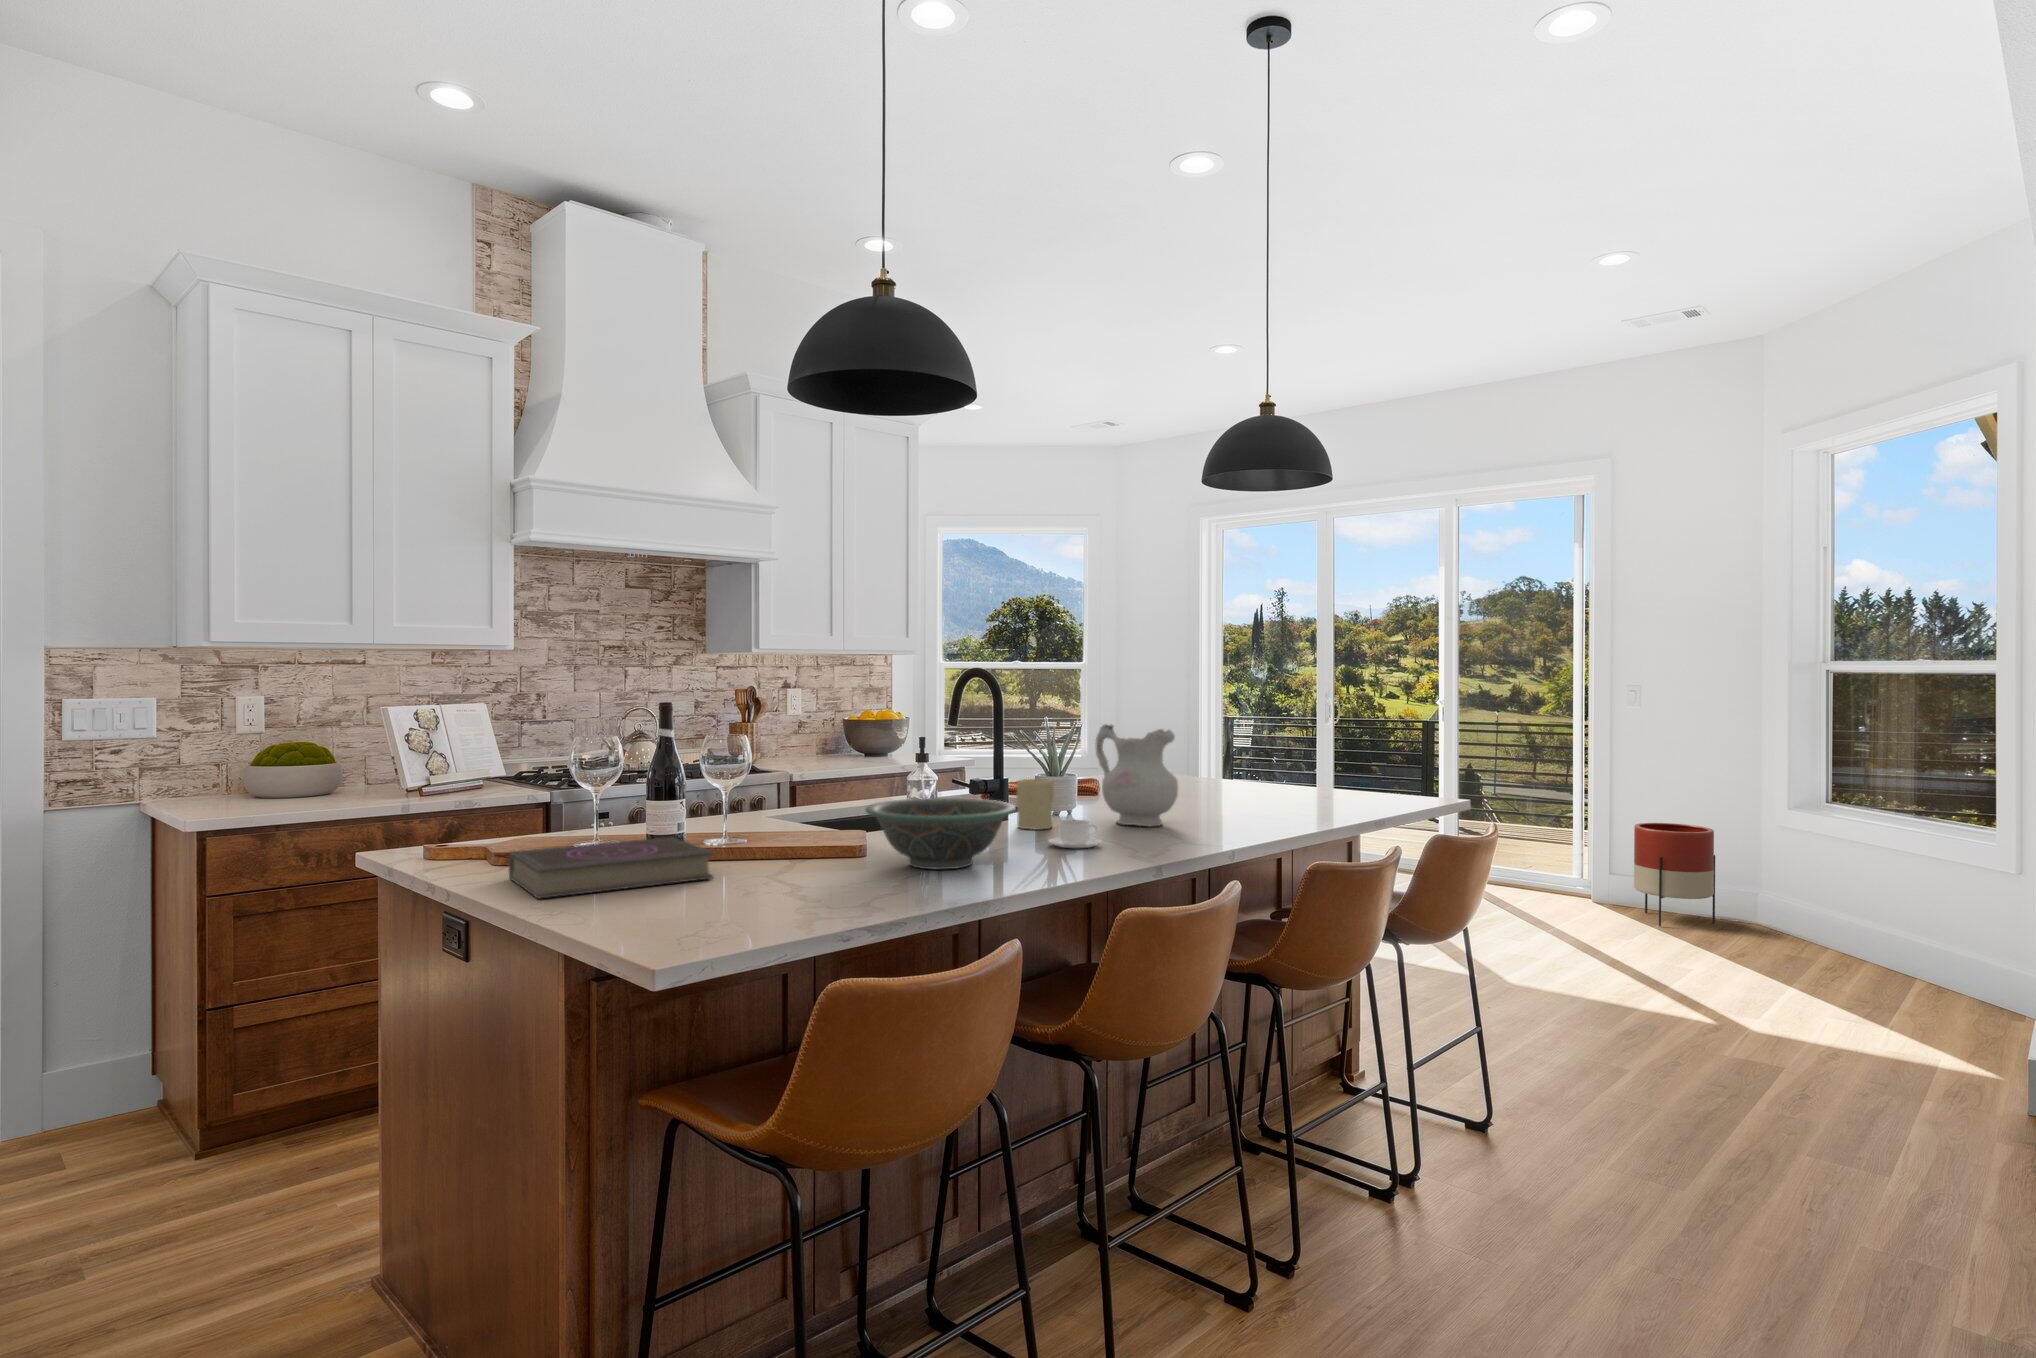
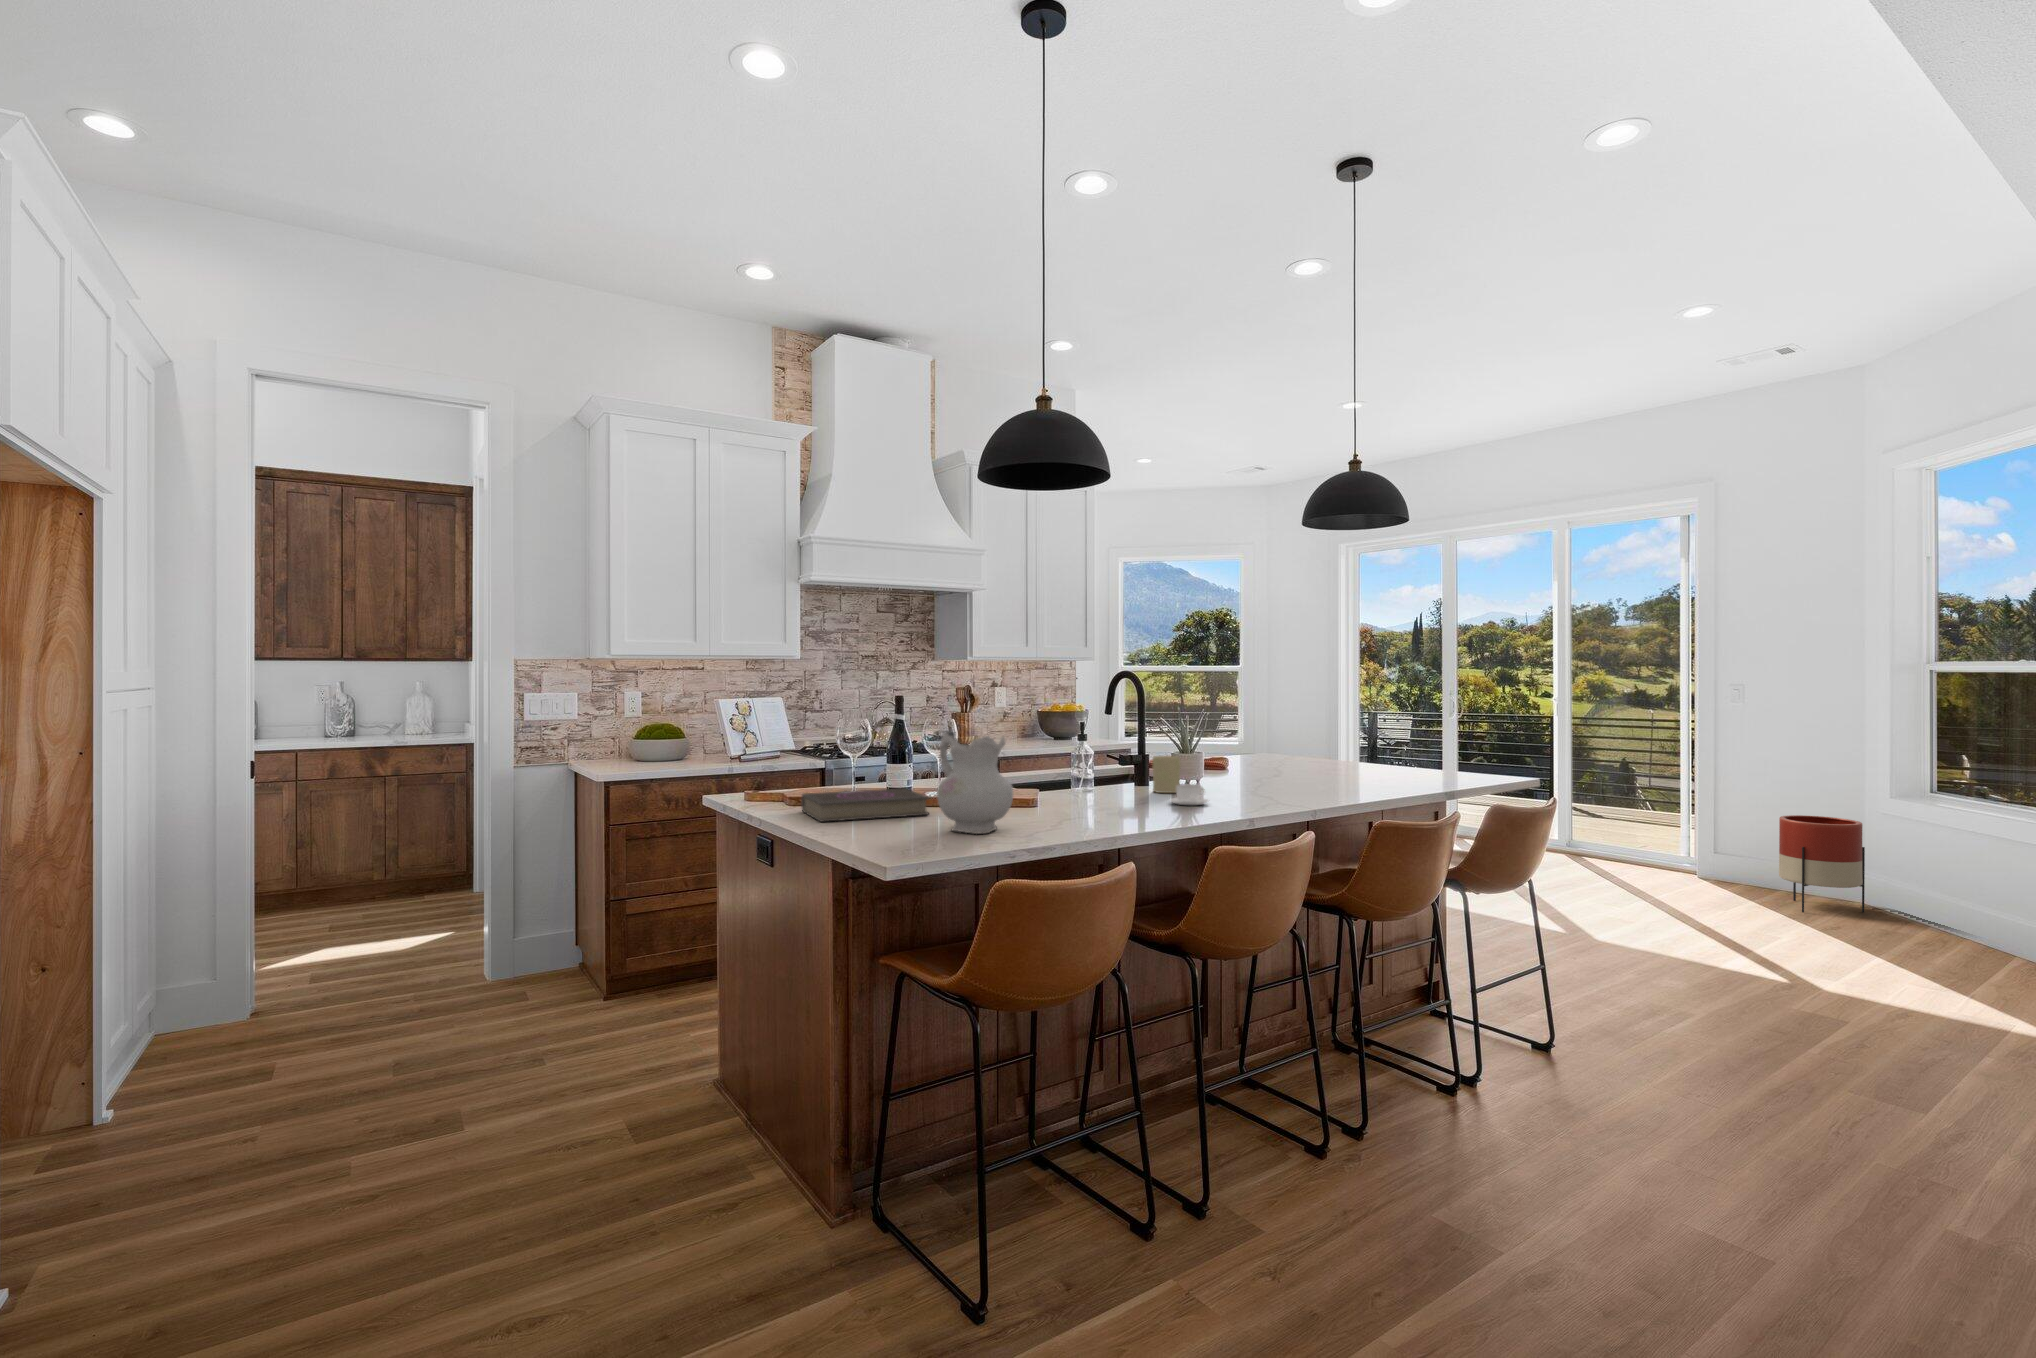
ceramic pitcher: present [1096,725,1178,826] -> present [937,731,1013,834]
decorative bowl: present [866,798,1016,870] -> none [1032,766,1138,815]

